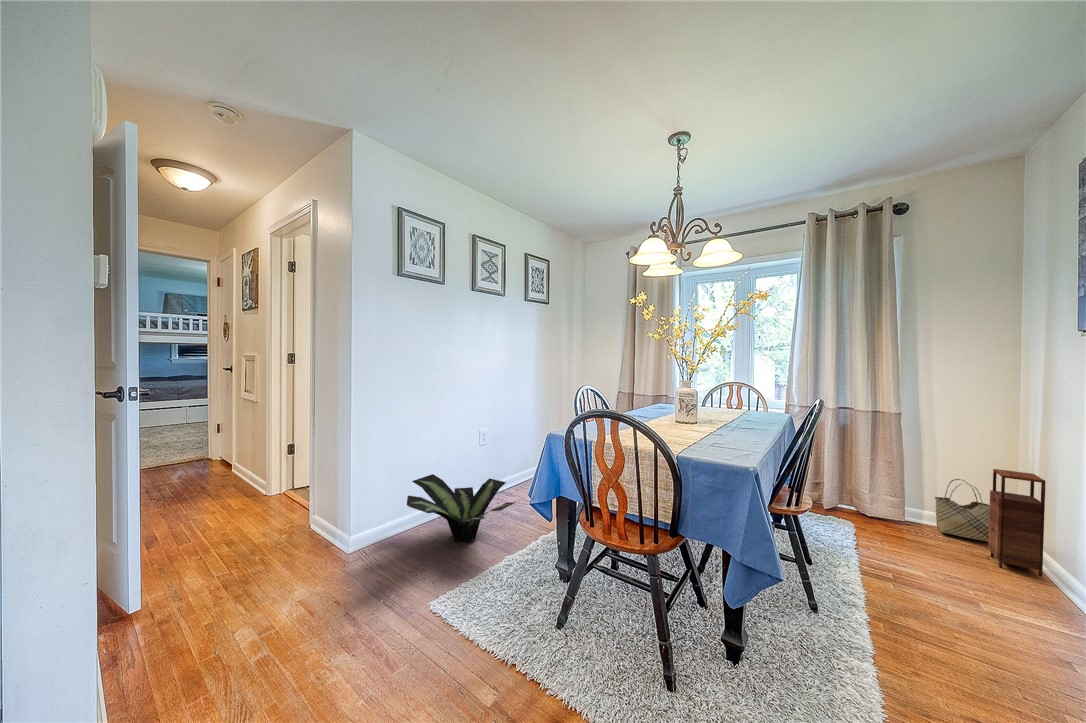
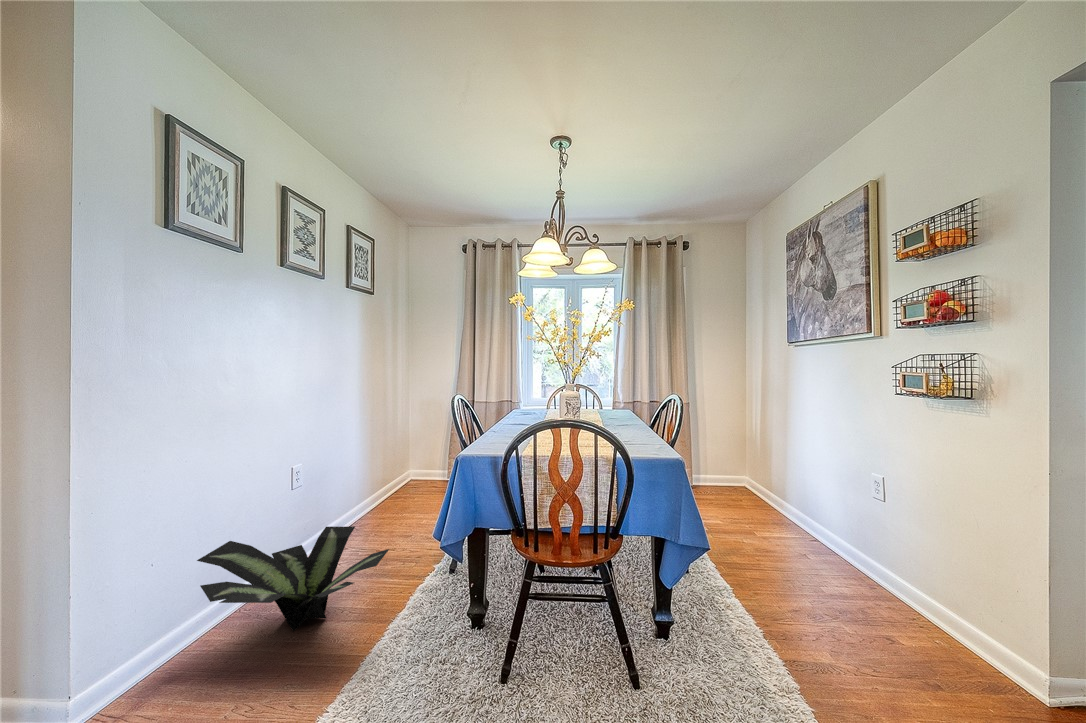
storage cabinet: present [988,469,1045,577] -> none [740,436,770,504]
woven basket: present [935,479,990,542] -> none [707,446,737,488]

